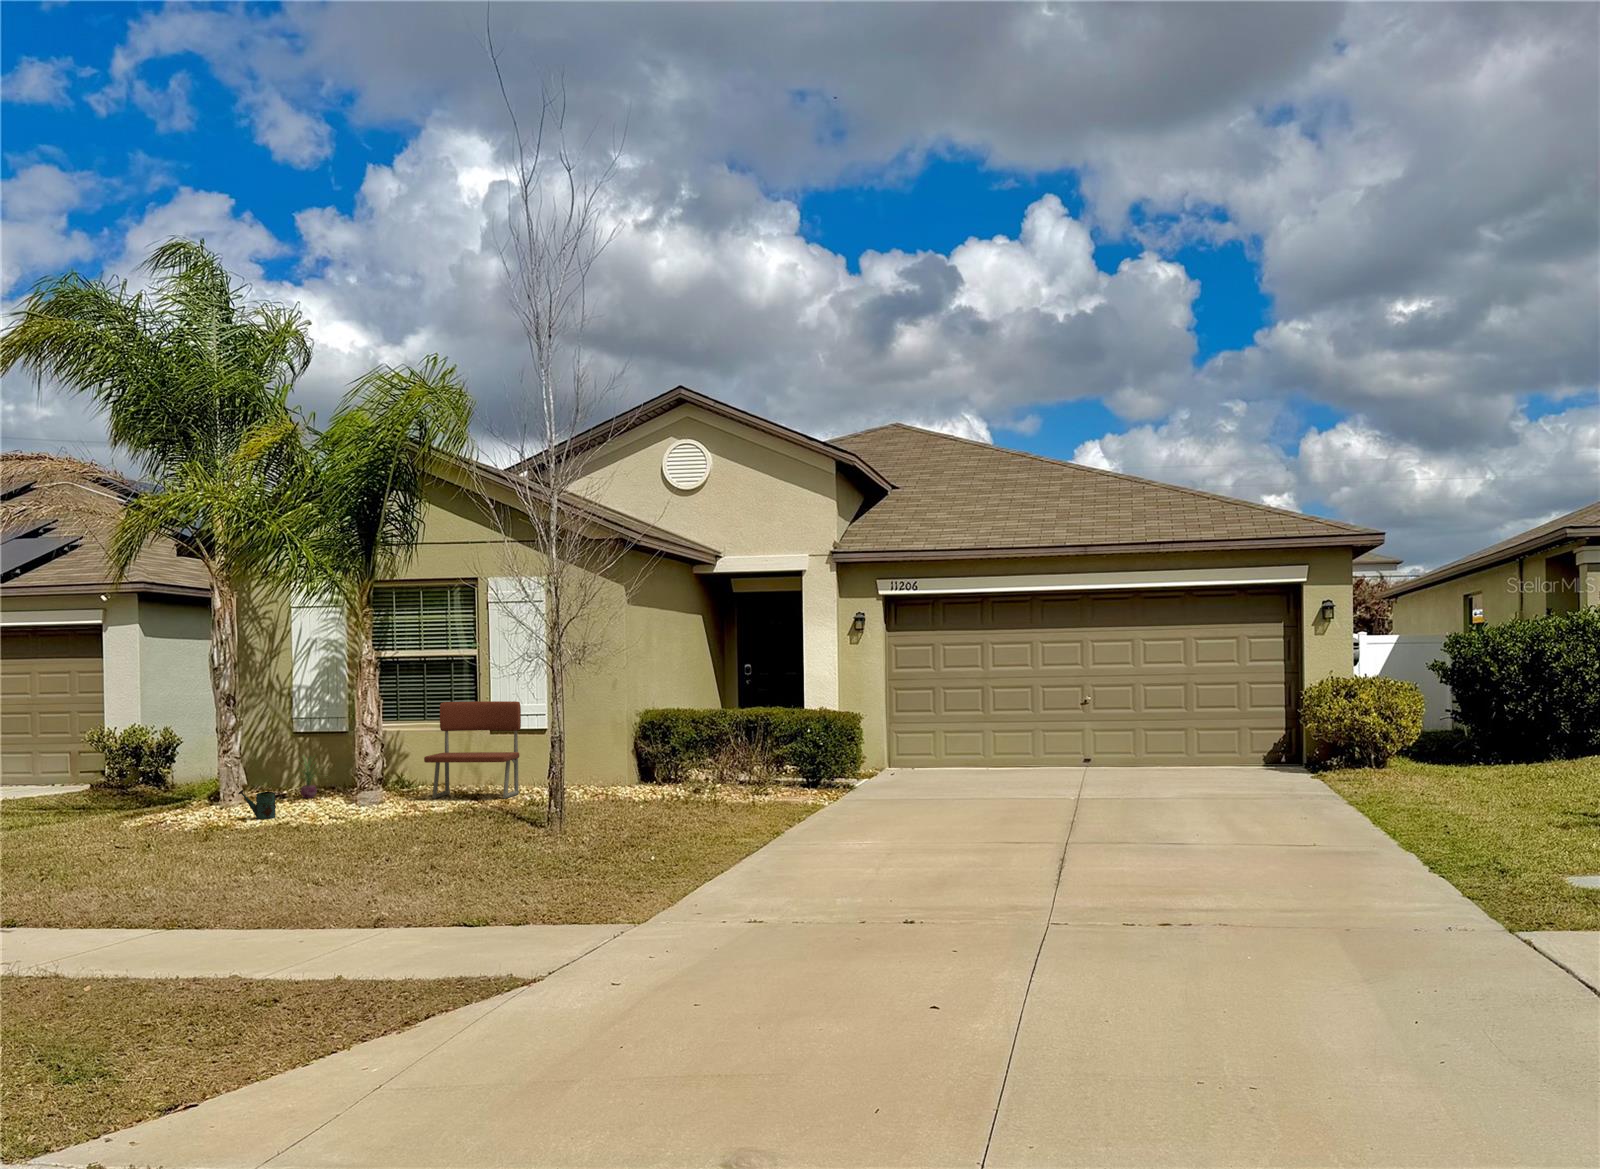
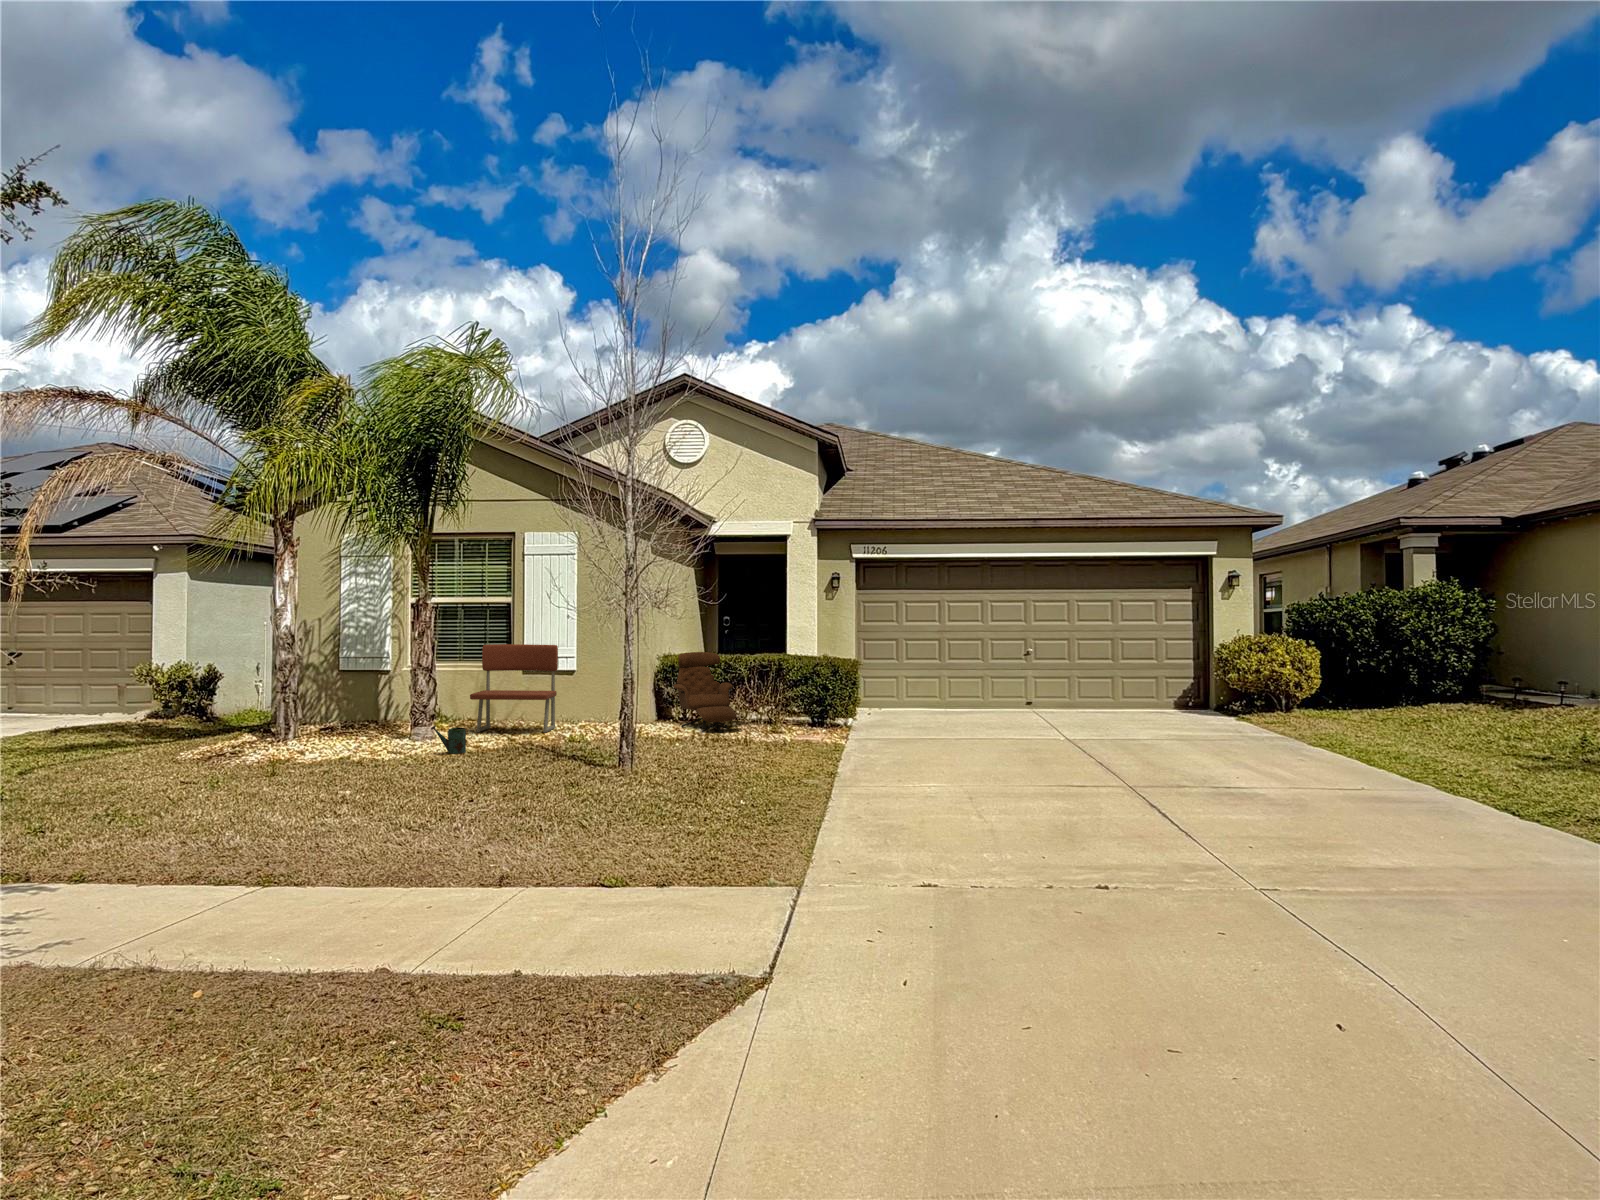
lounge chair: none [649,707,716,797] -> present [674,652,736,733]
decorative plant: present [301,756,317,798] -> none [335,691,380,731]
watering can: present [238,790,283,819] -> present [431,725,473,754]

